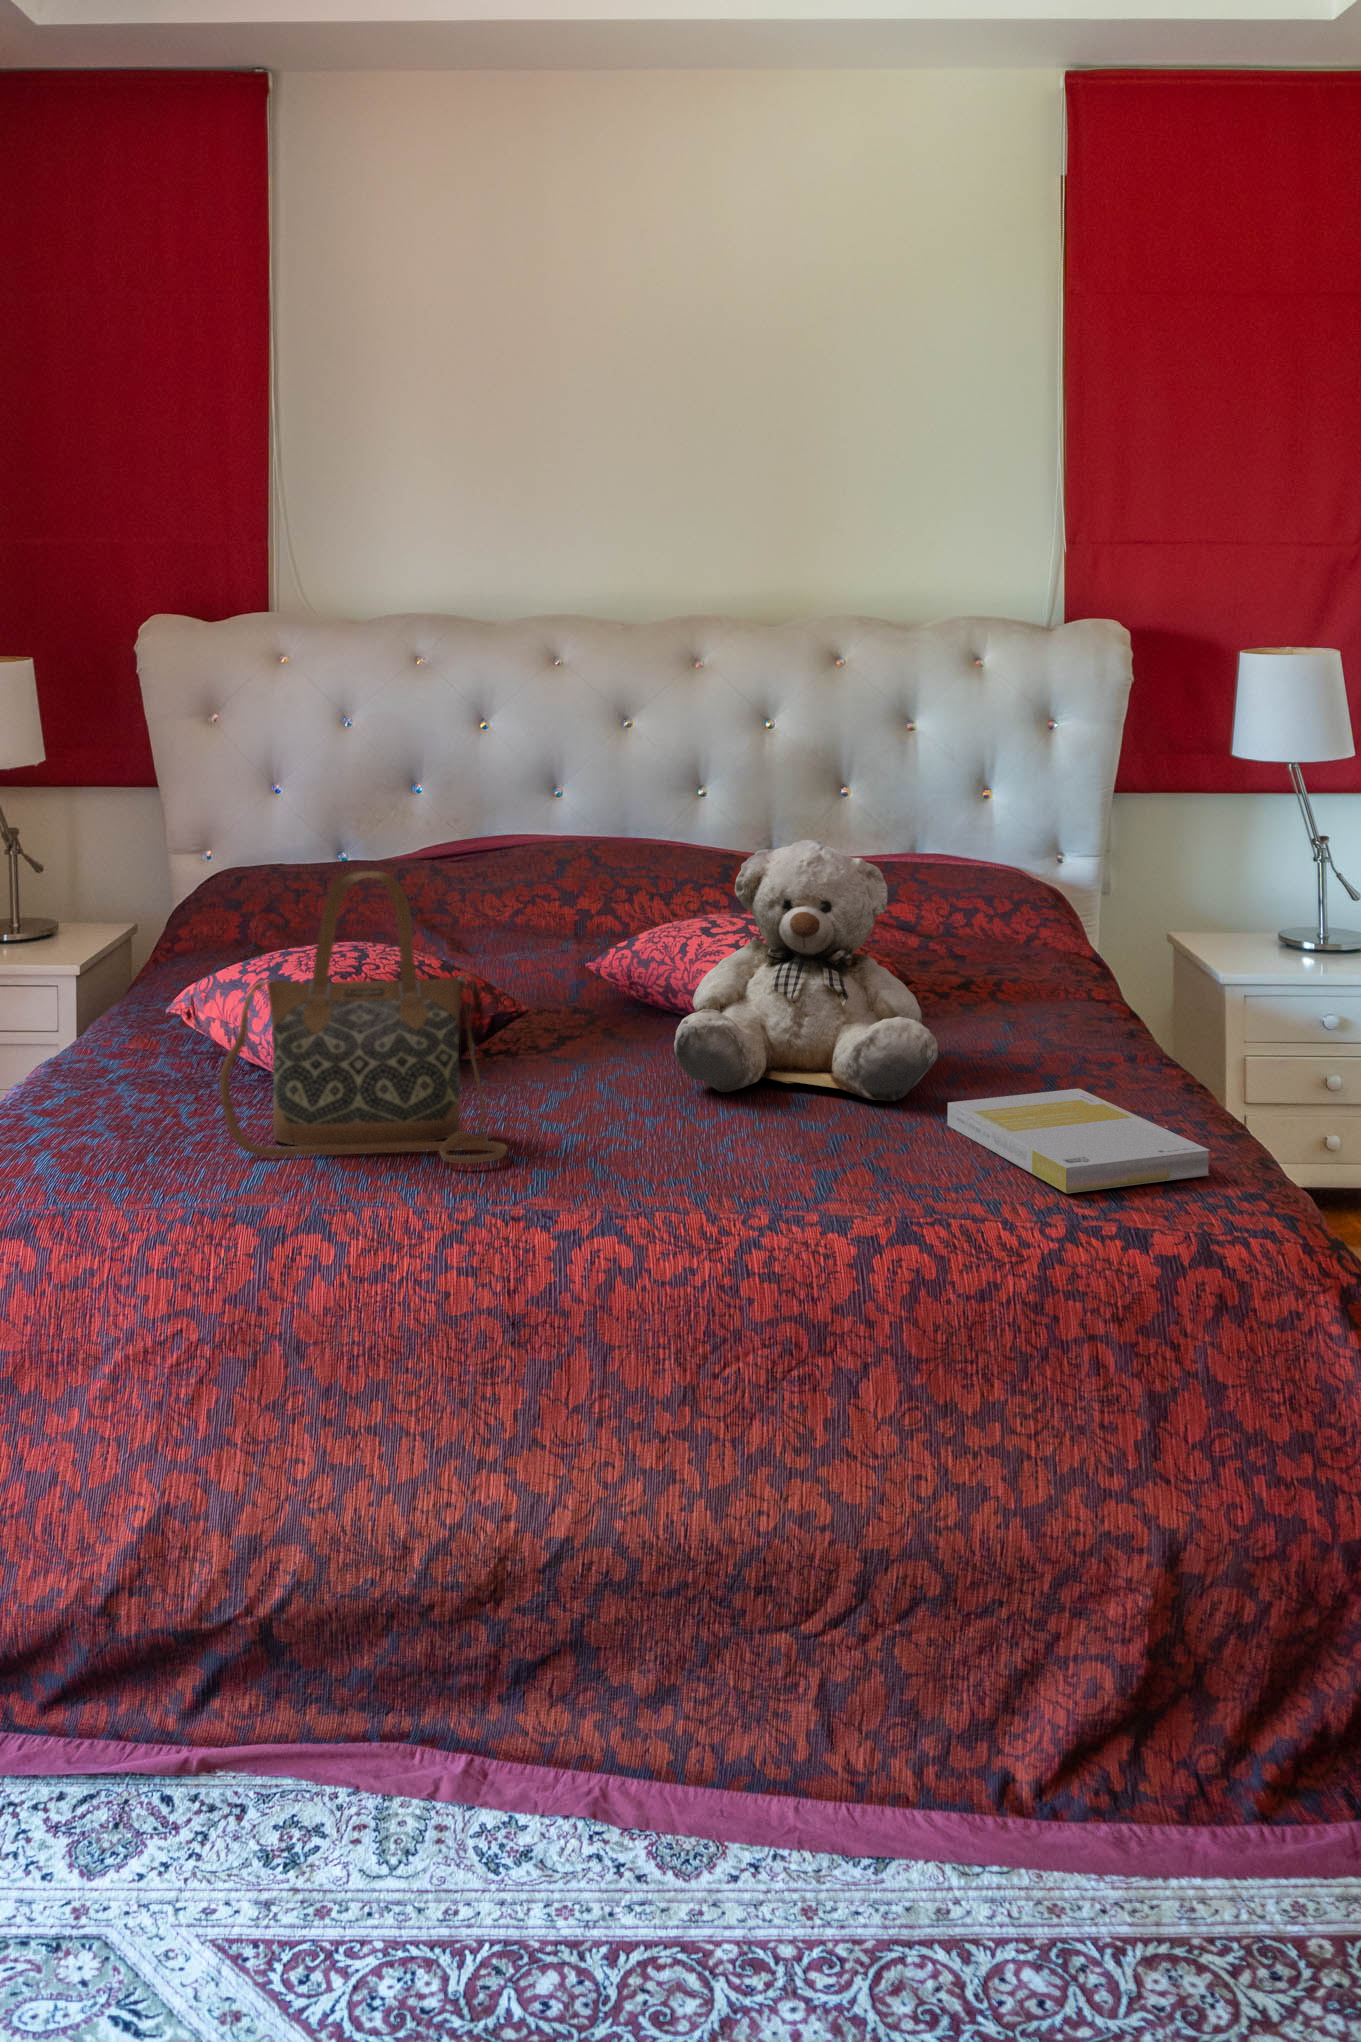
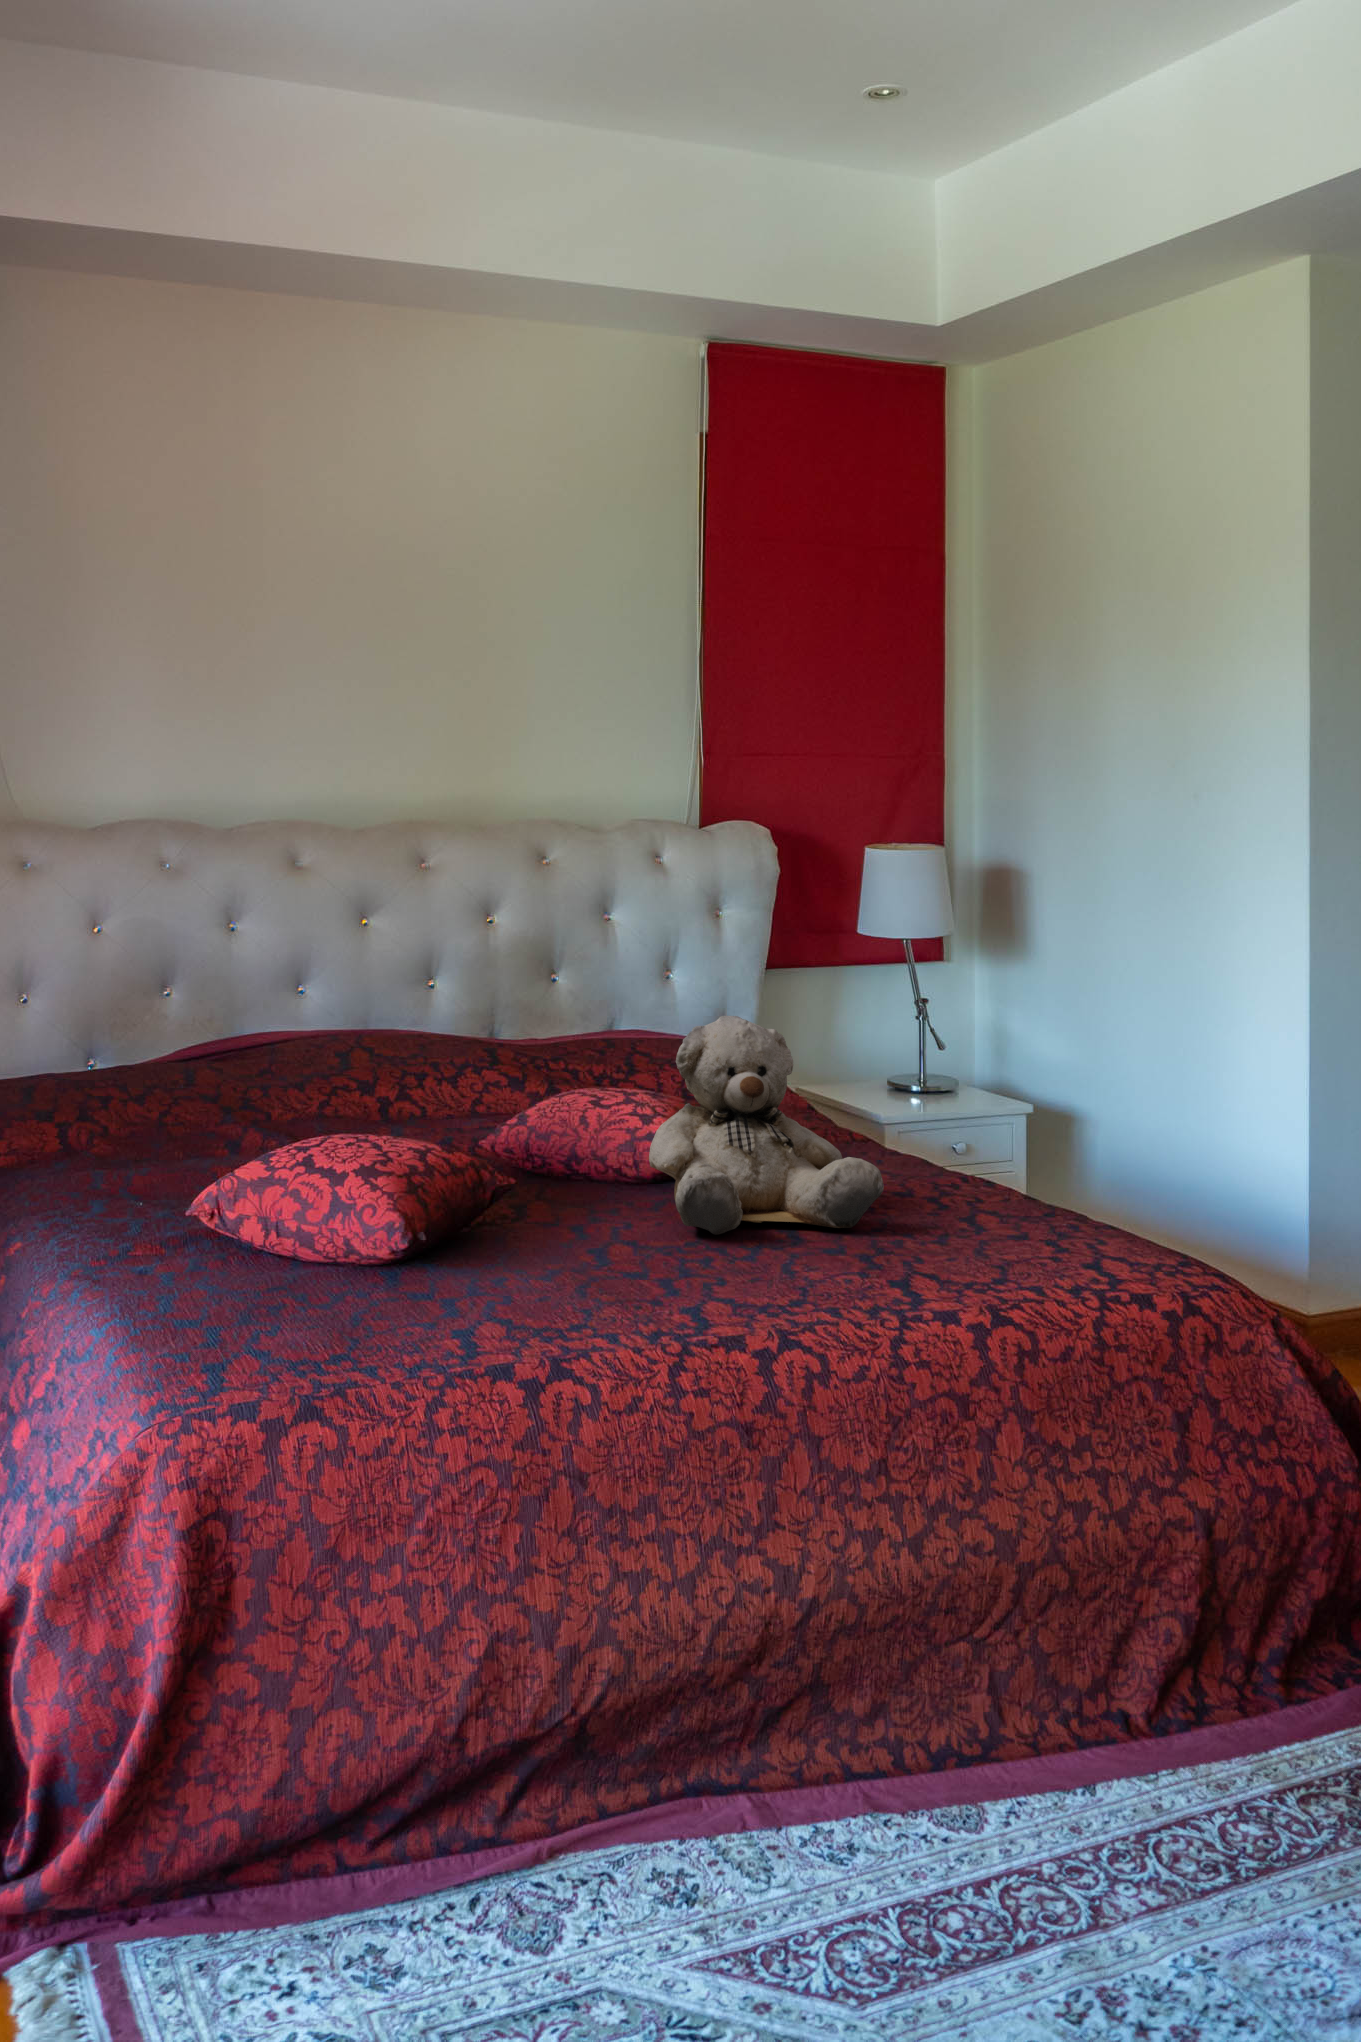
handbag: present [220,870,507,1164] -> none [382,1059,635,1324]
book: present [947,1089,1210,1193] -> none [909,1203,1132,1277]

